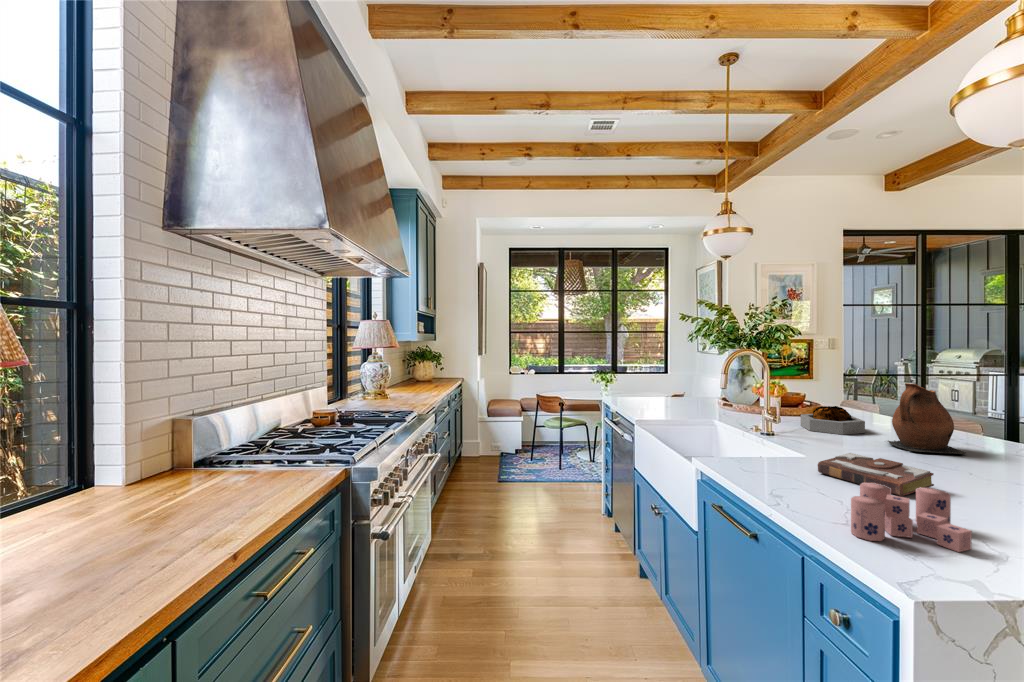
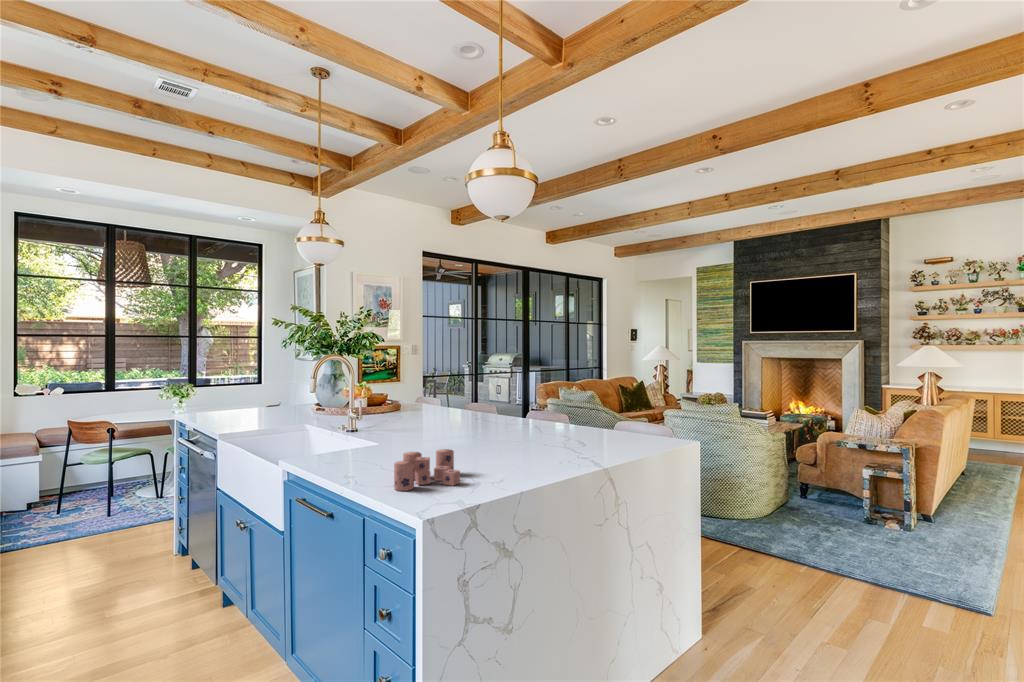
ceramic pitcher: present [888,383,966,455] -> none [435,379,481,431]
decorative bowl: present [801,406,865,435] -> none [380,401,425,425]
book: present [818,453,934,496] -> none [383,436,454,461]

